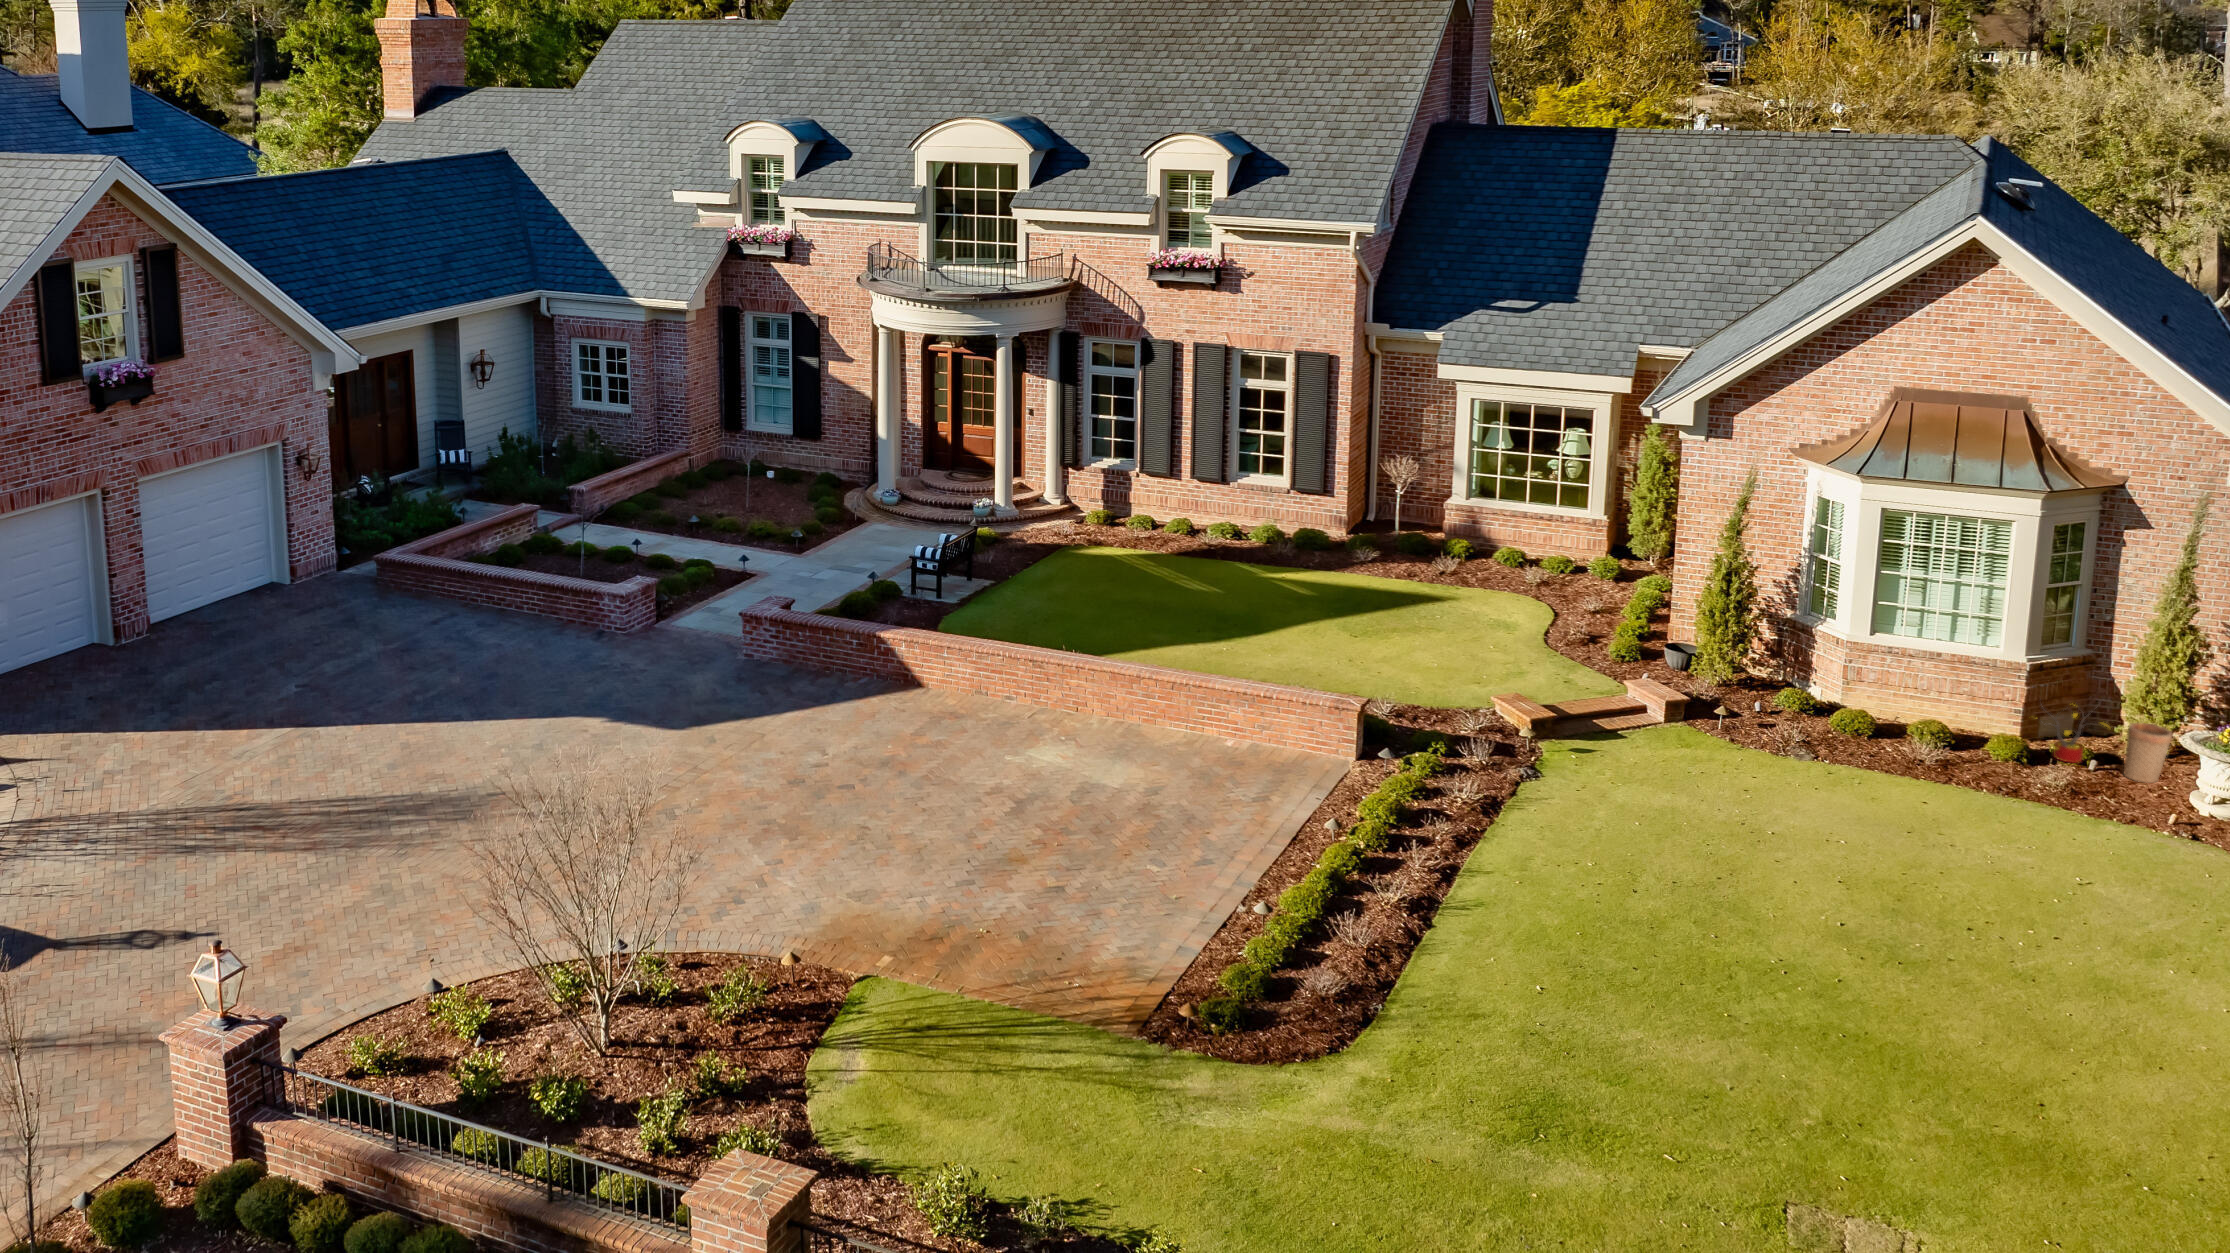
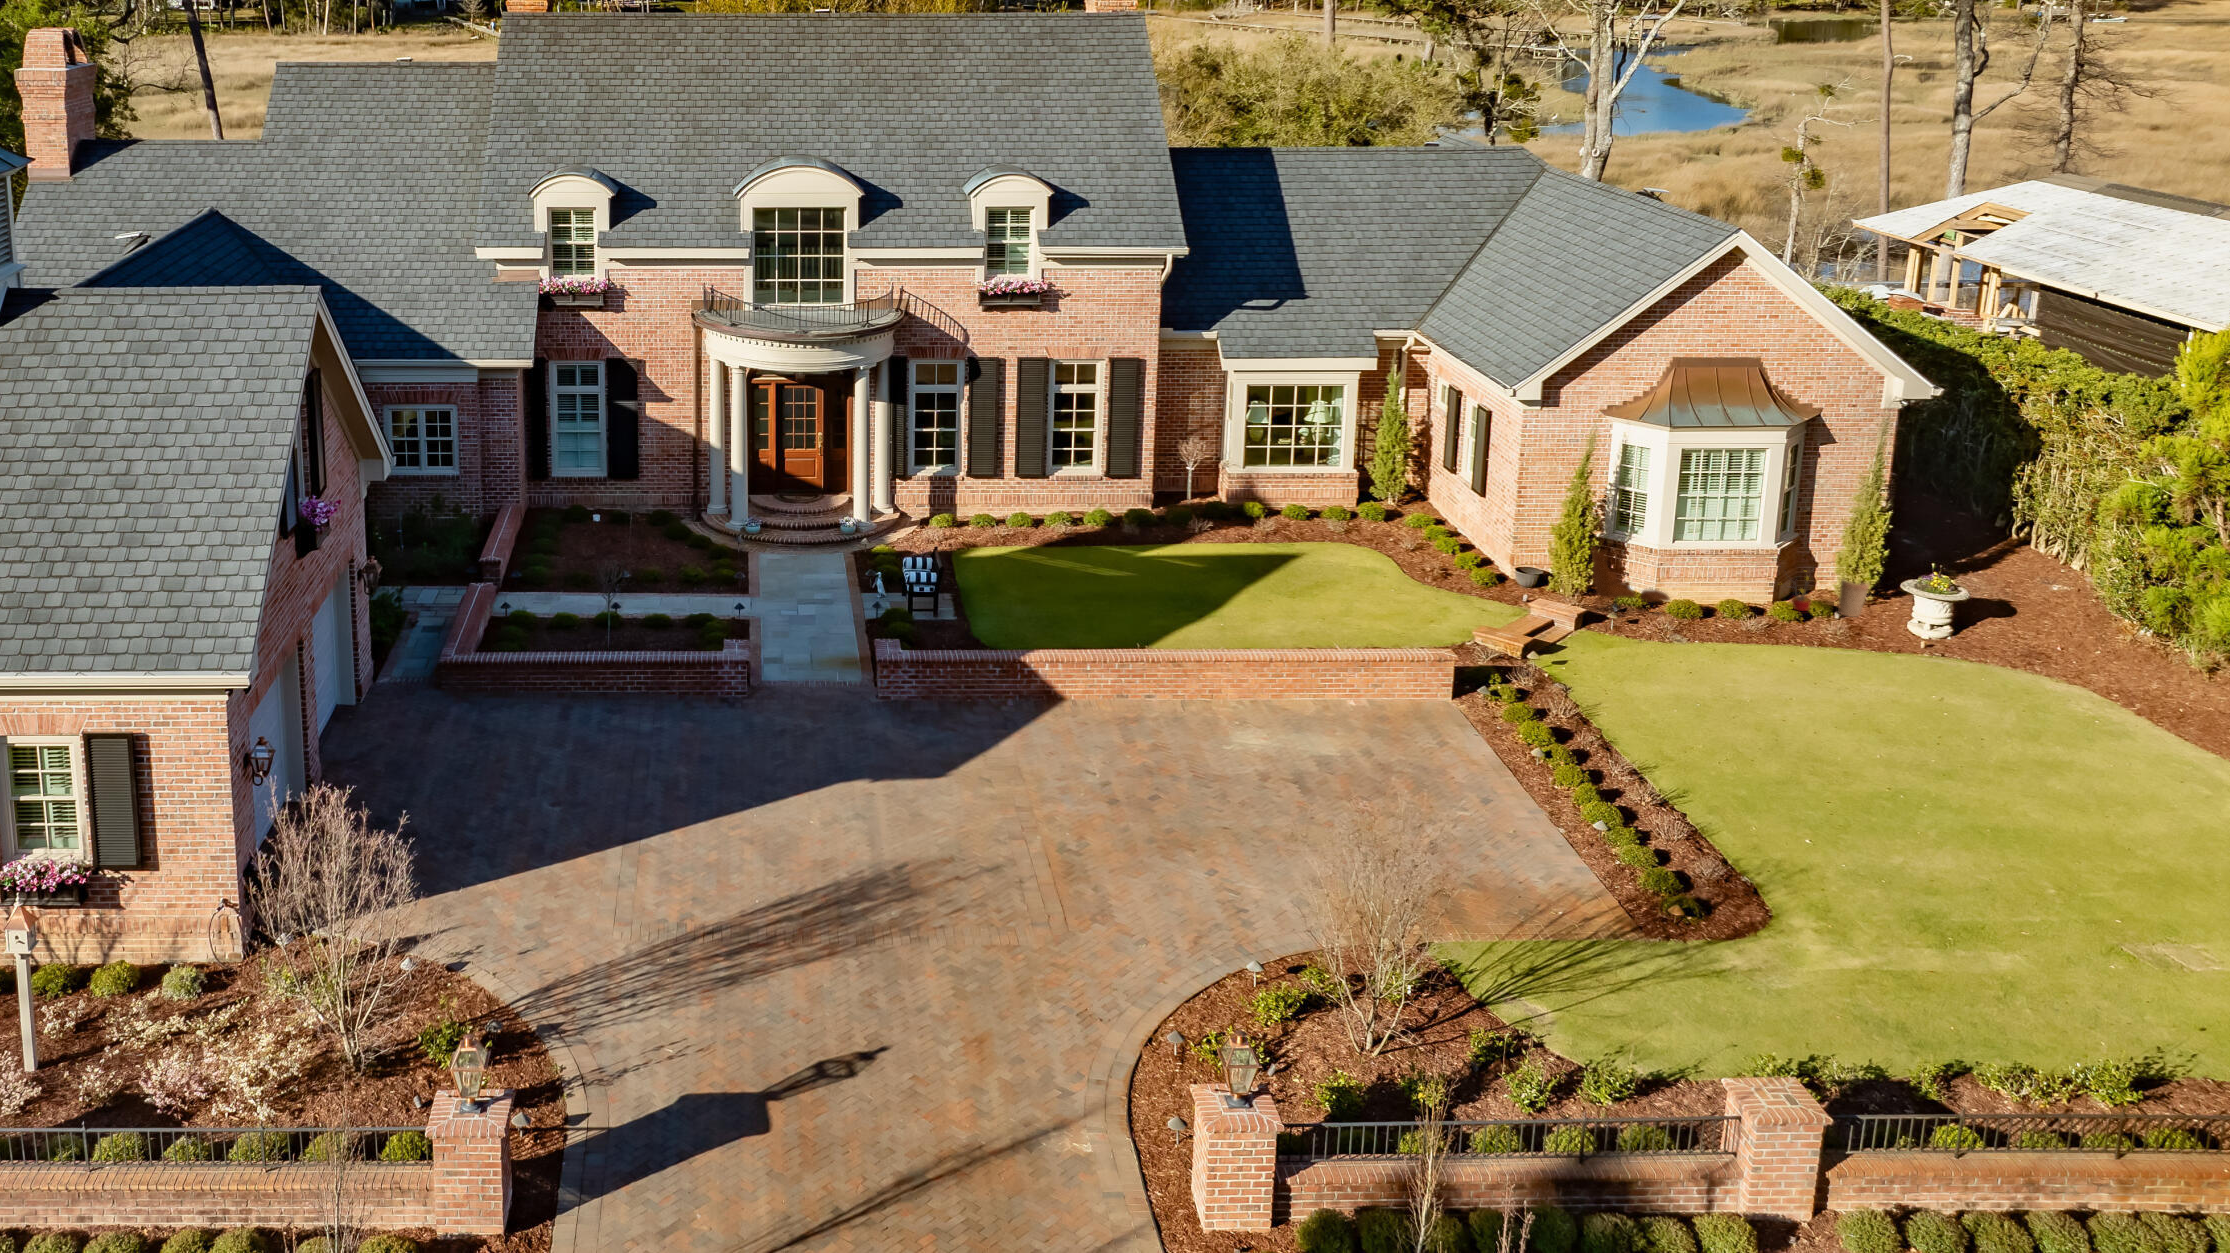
lounge chair: none [1736,625,1851,732] -> present [1591,547,1670,611]

